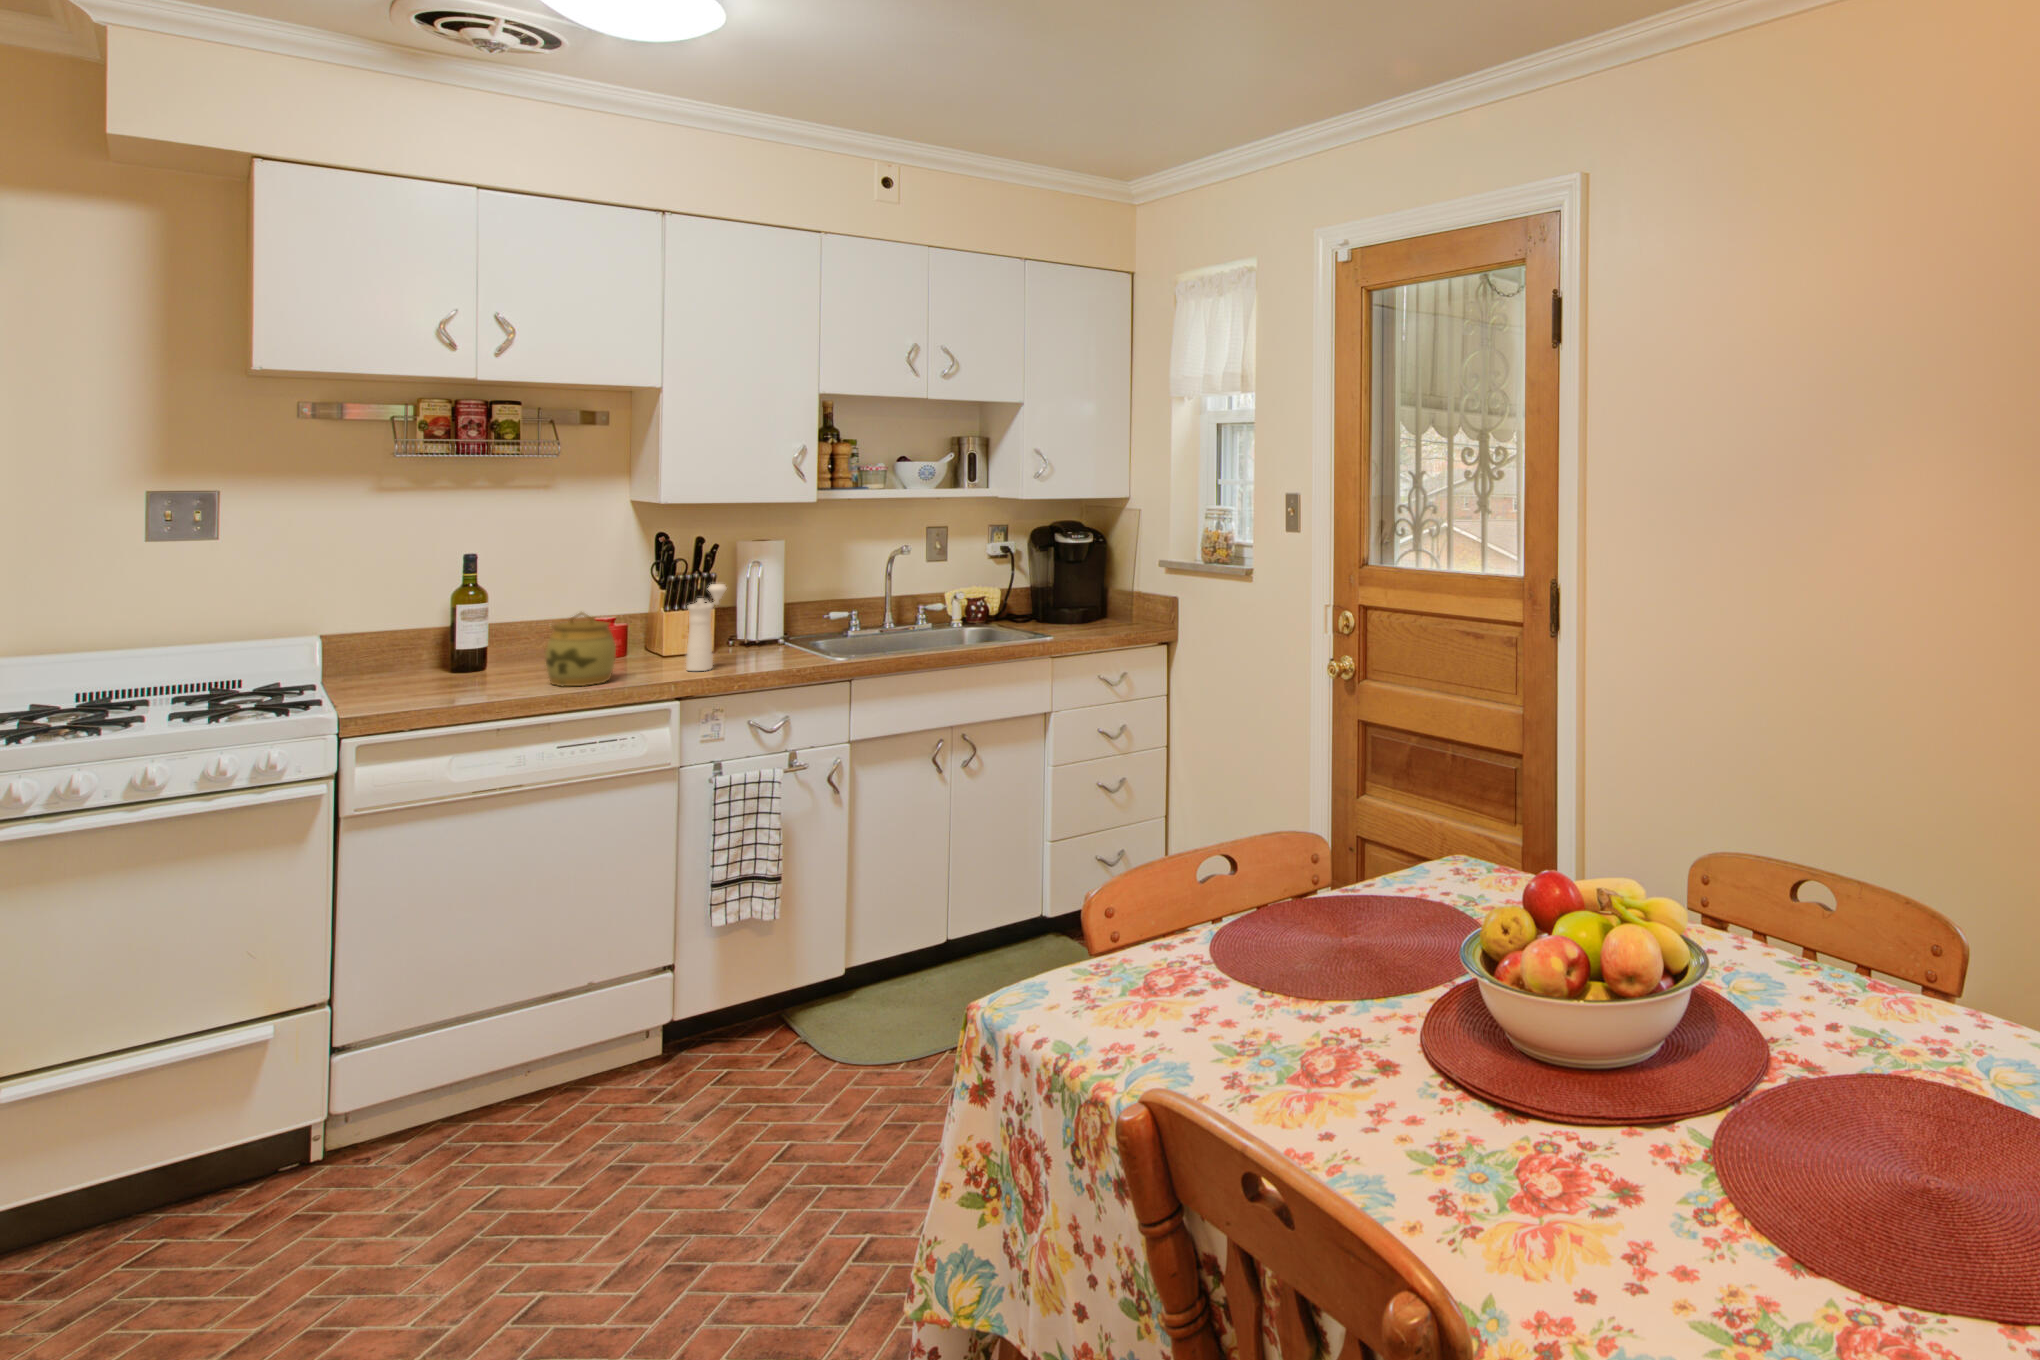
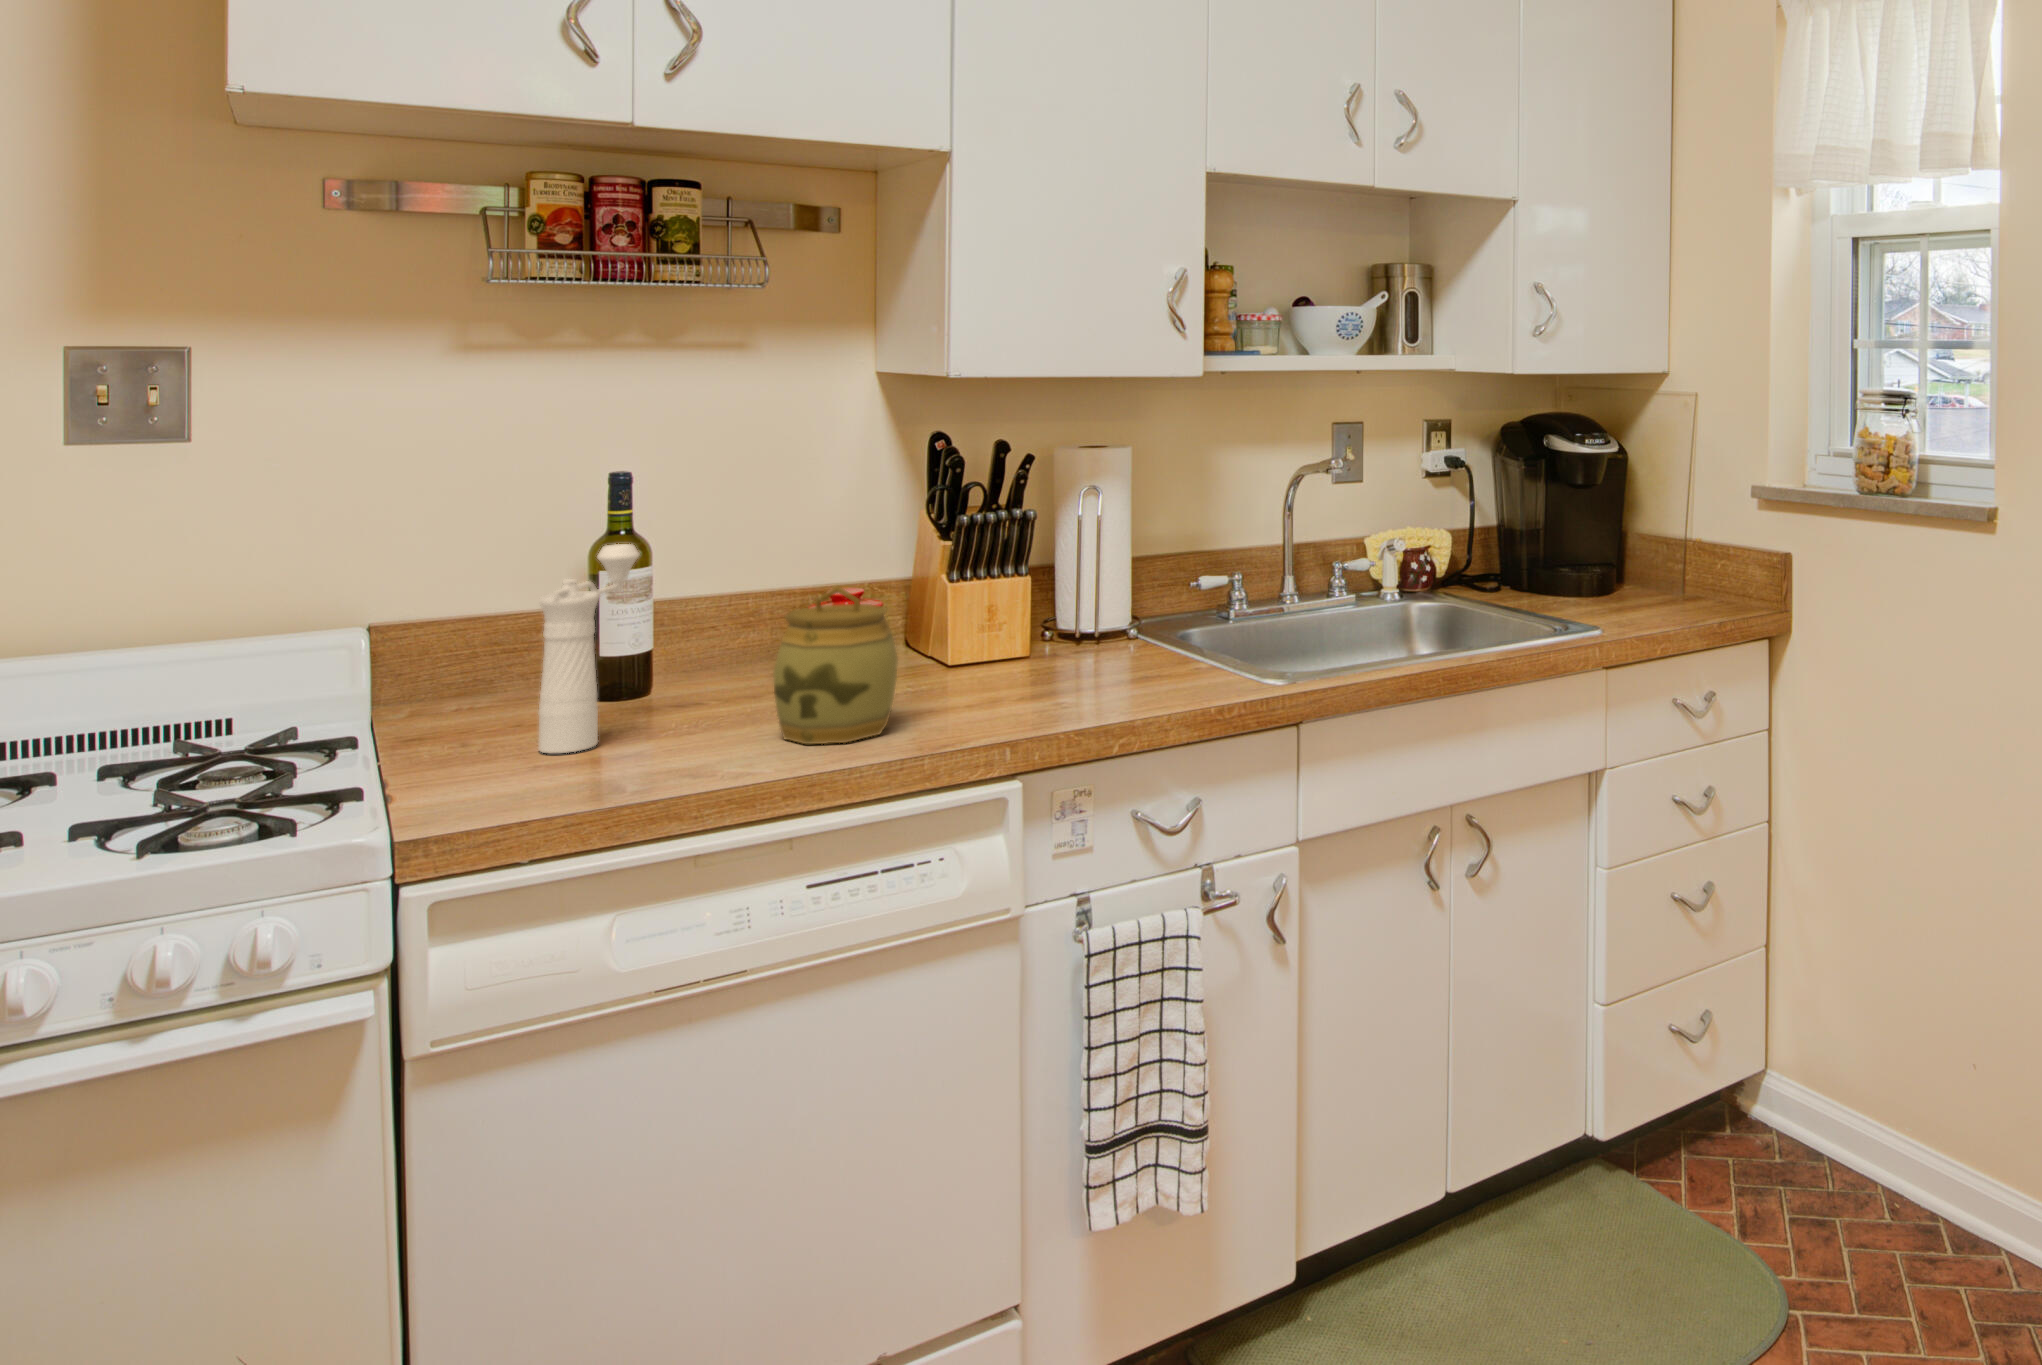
pepper mill: present [686,584,726,671] -> present [539,544,639,754]

